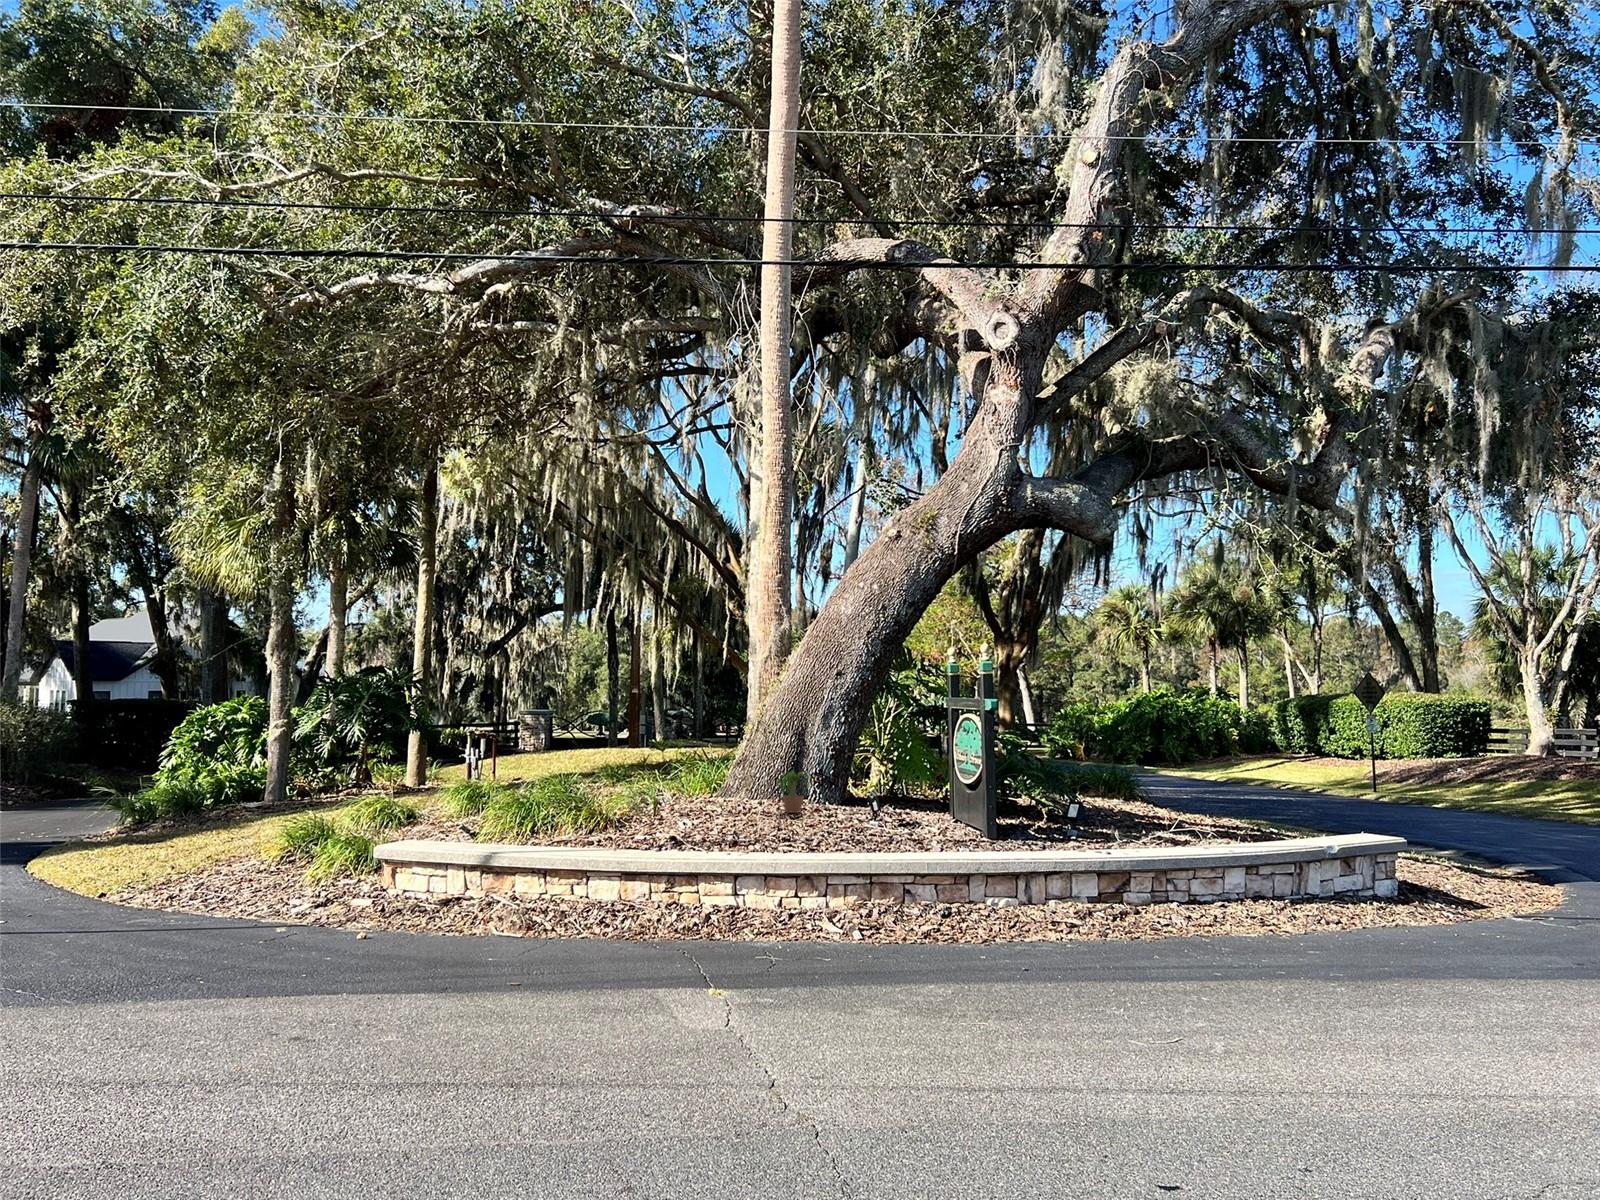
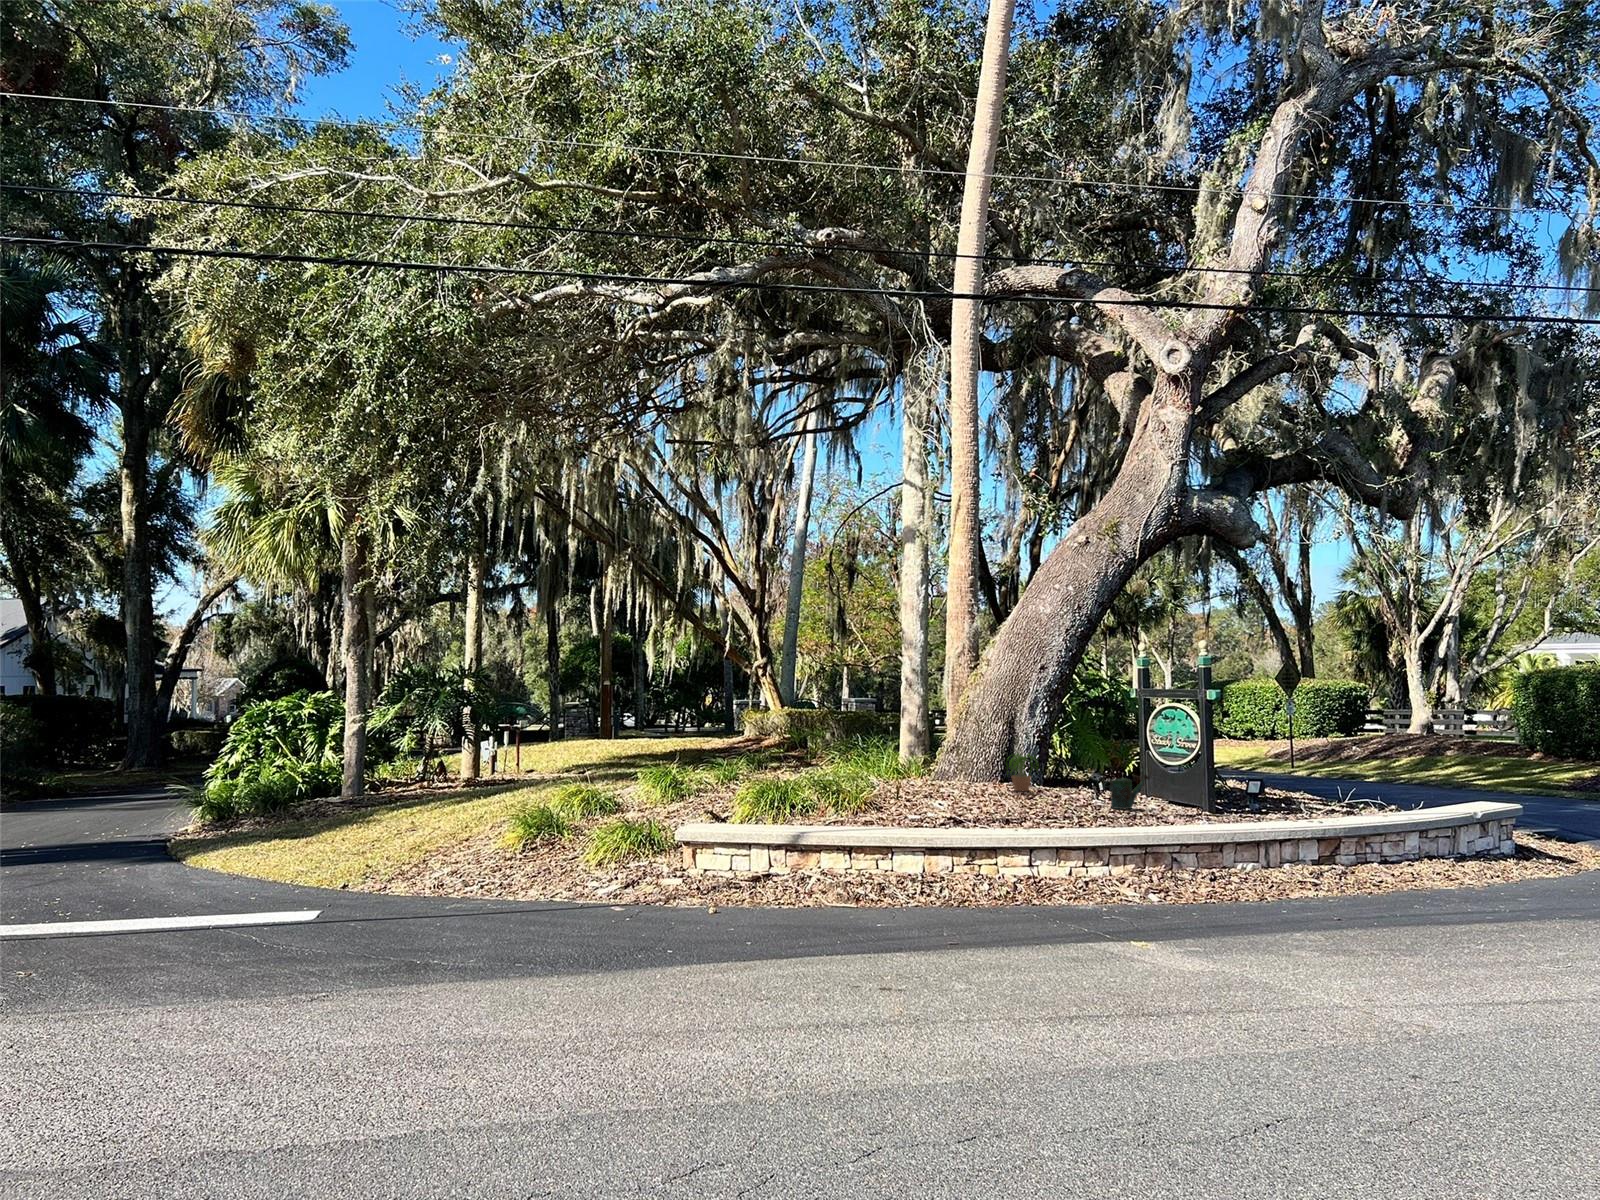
watering can: none [899,797,953,835] -> present [1104,775,1149,809]

